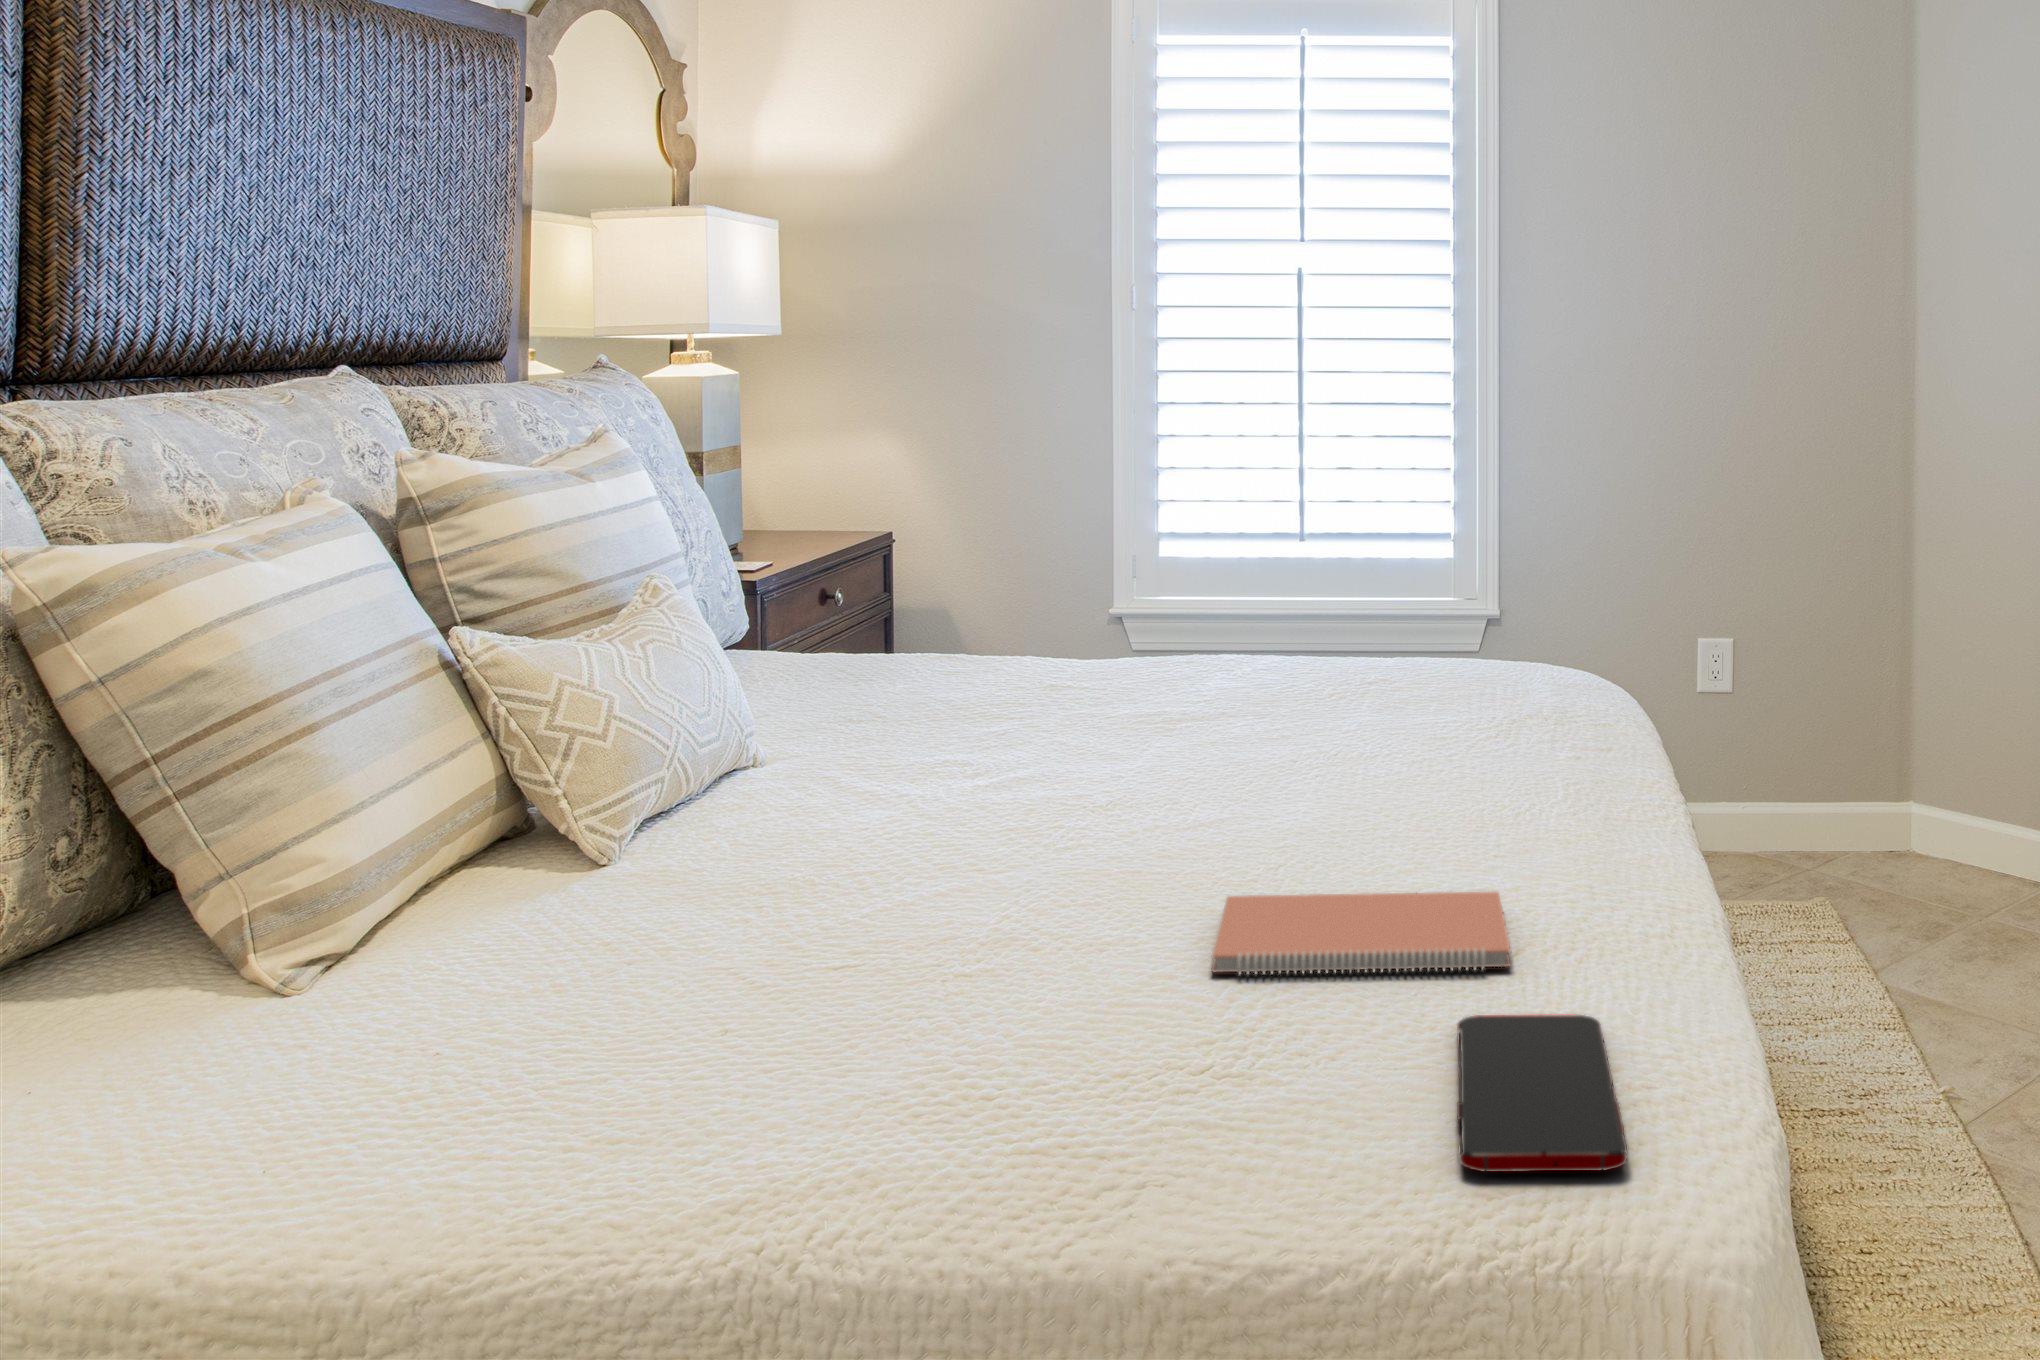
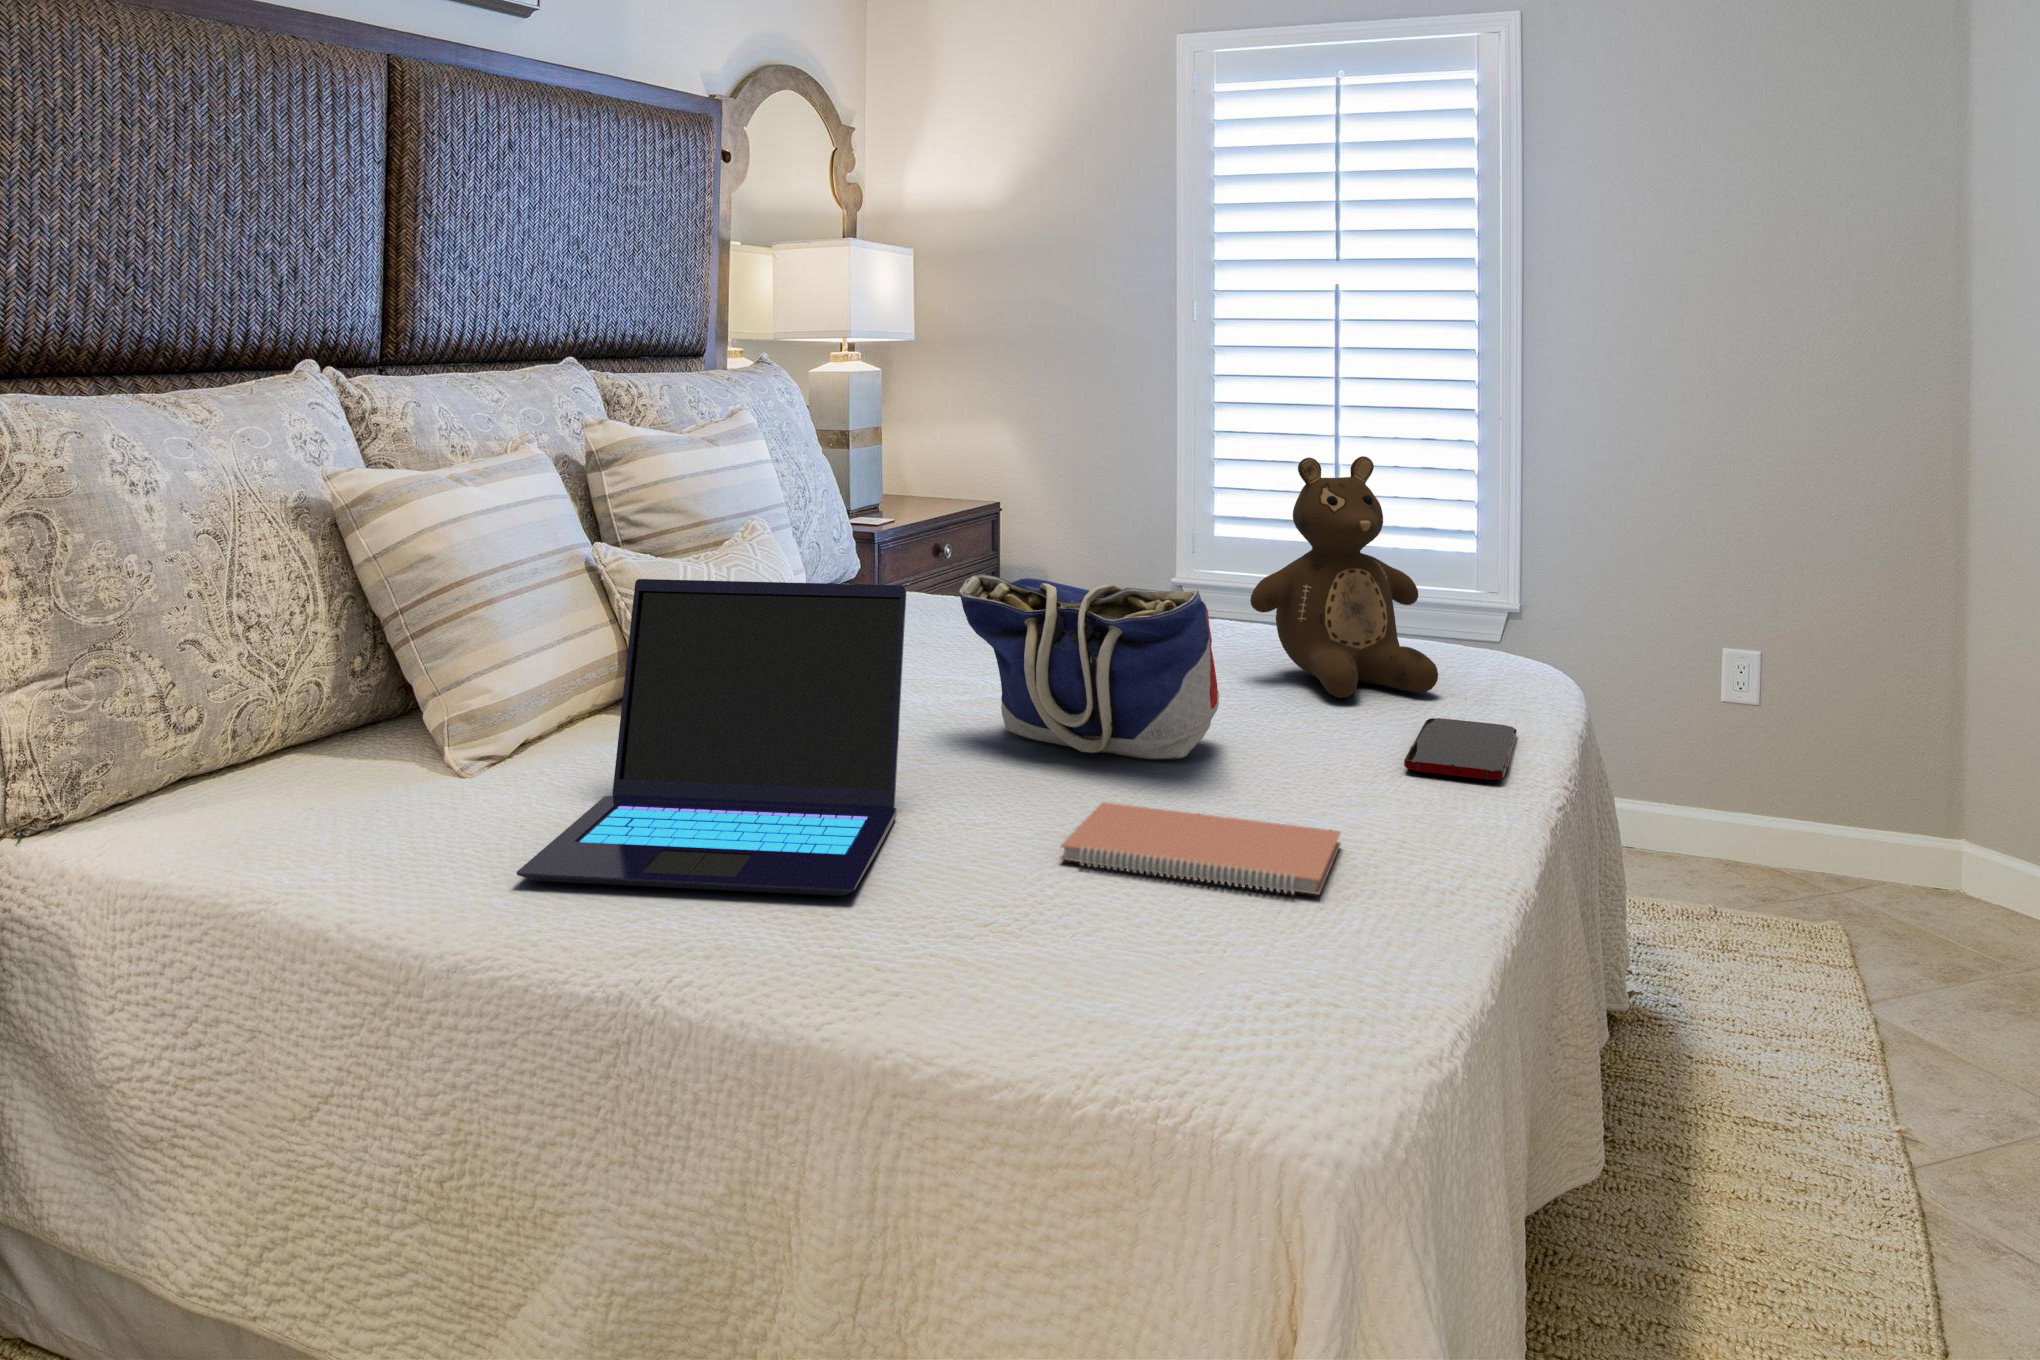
teddy bear: none [1301,474,1502,740] -> present [1250,456,1438,698]
tote bag: none [1003,636,1320,837] -> present [959,574,1219,760]
laptop: none [480,662,988,1123] -> present [516,579,906,896]
smartphone: present [1457,1014,1627,1172] -> present [1404,718,1517,780]

